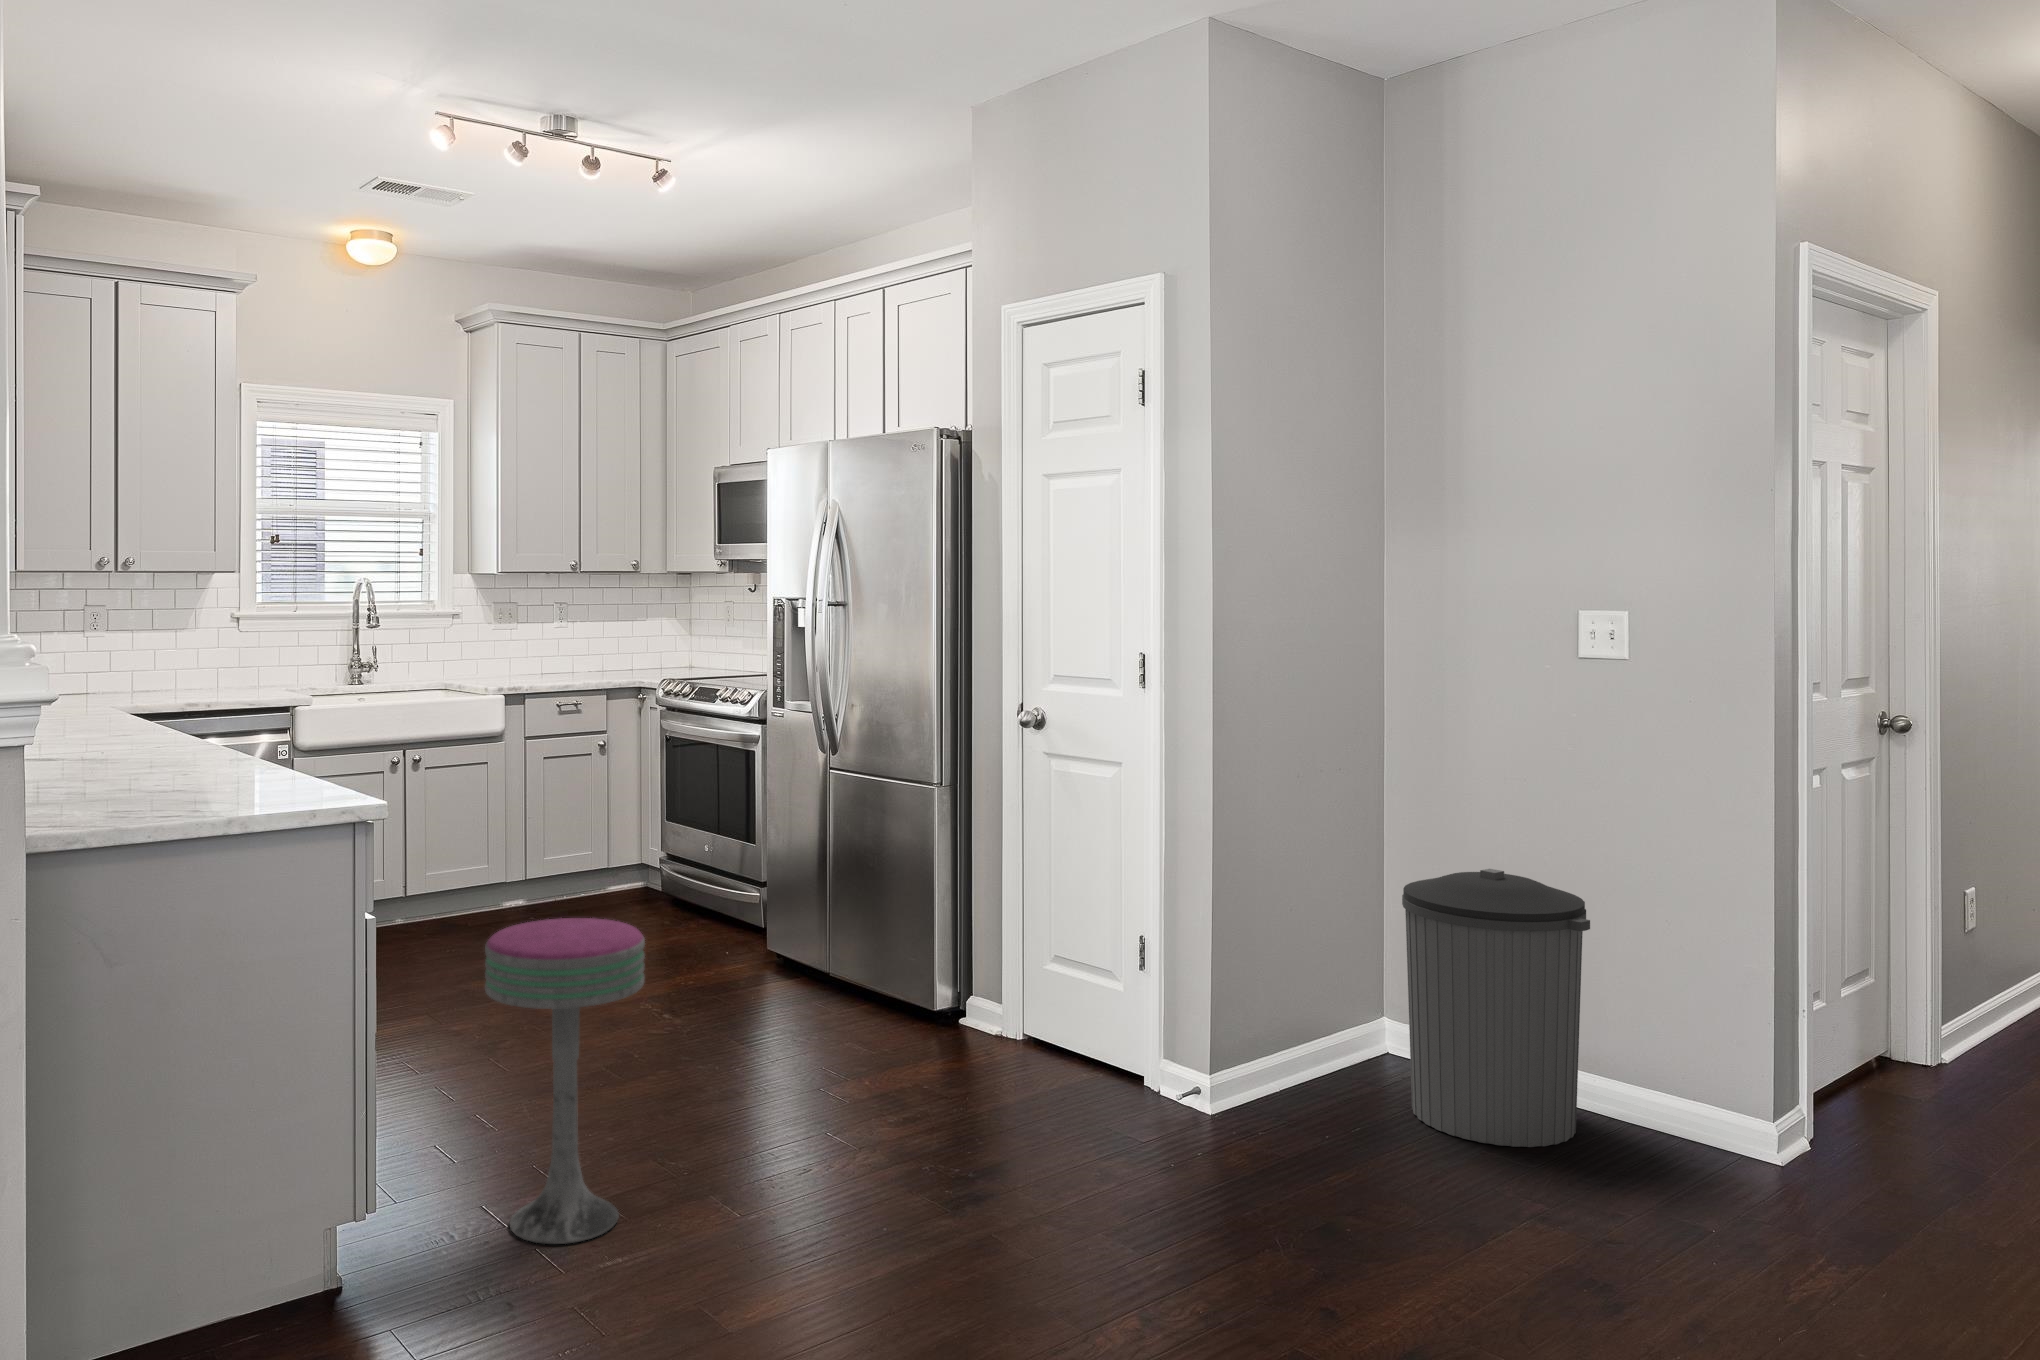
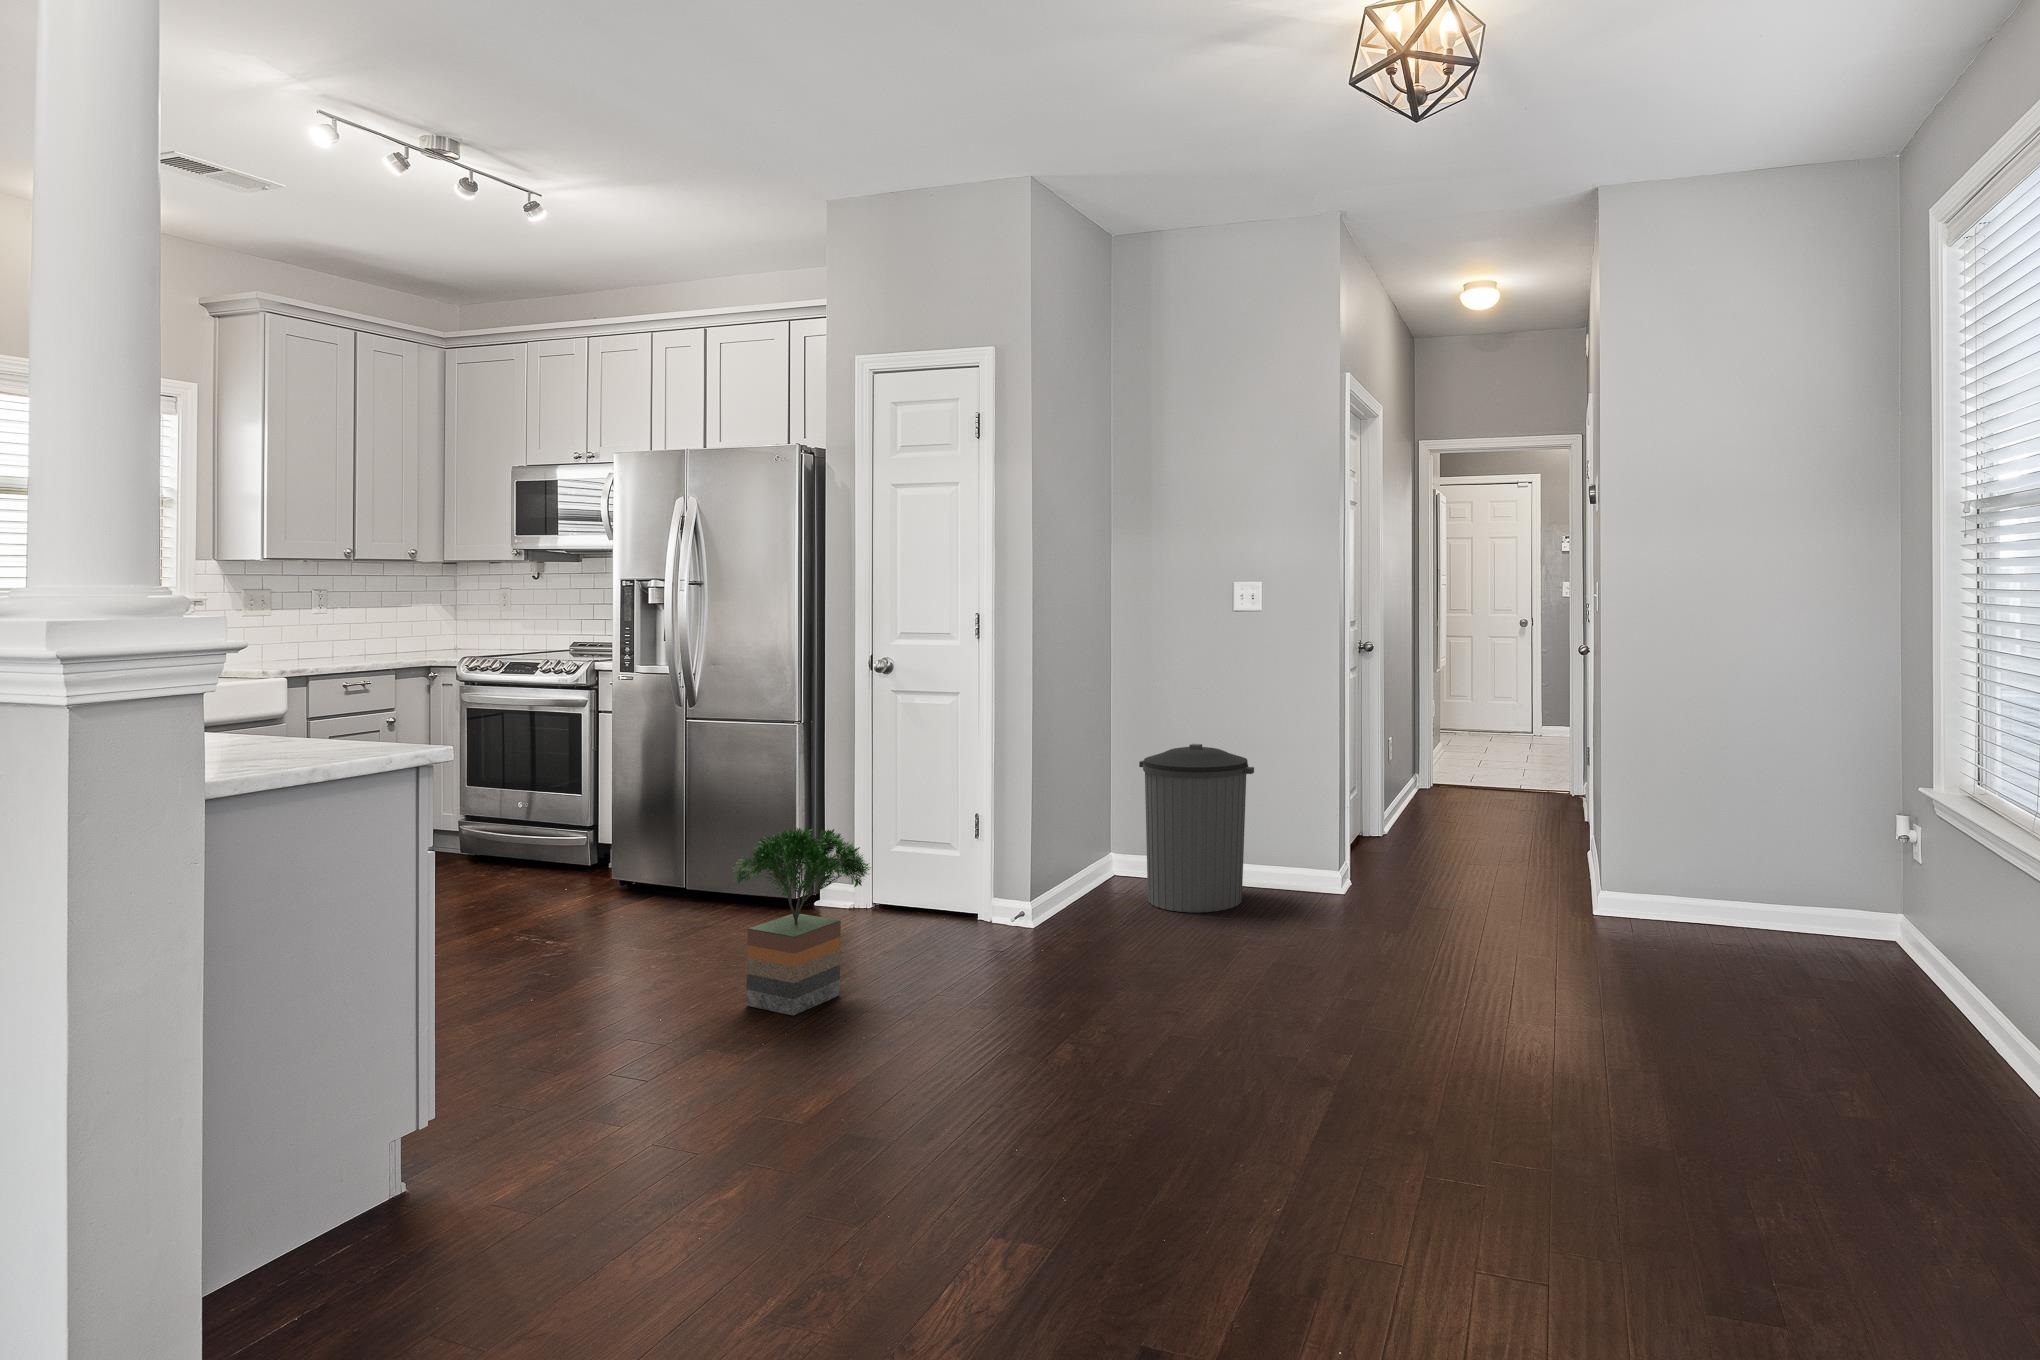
bar stool: present [485,918,645,1244] -> none [516,829,668,1108]
potted tree: none [767,933,933,1180] -> present [732,827,871,1016]

